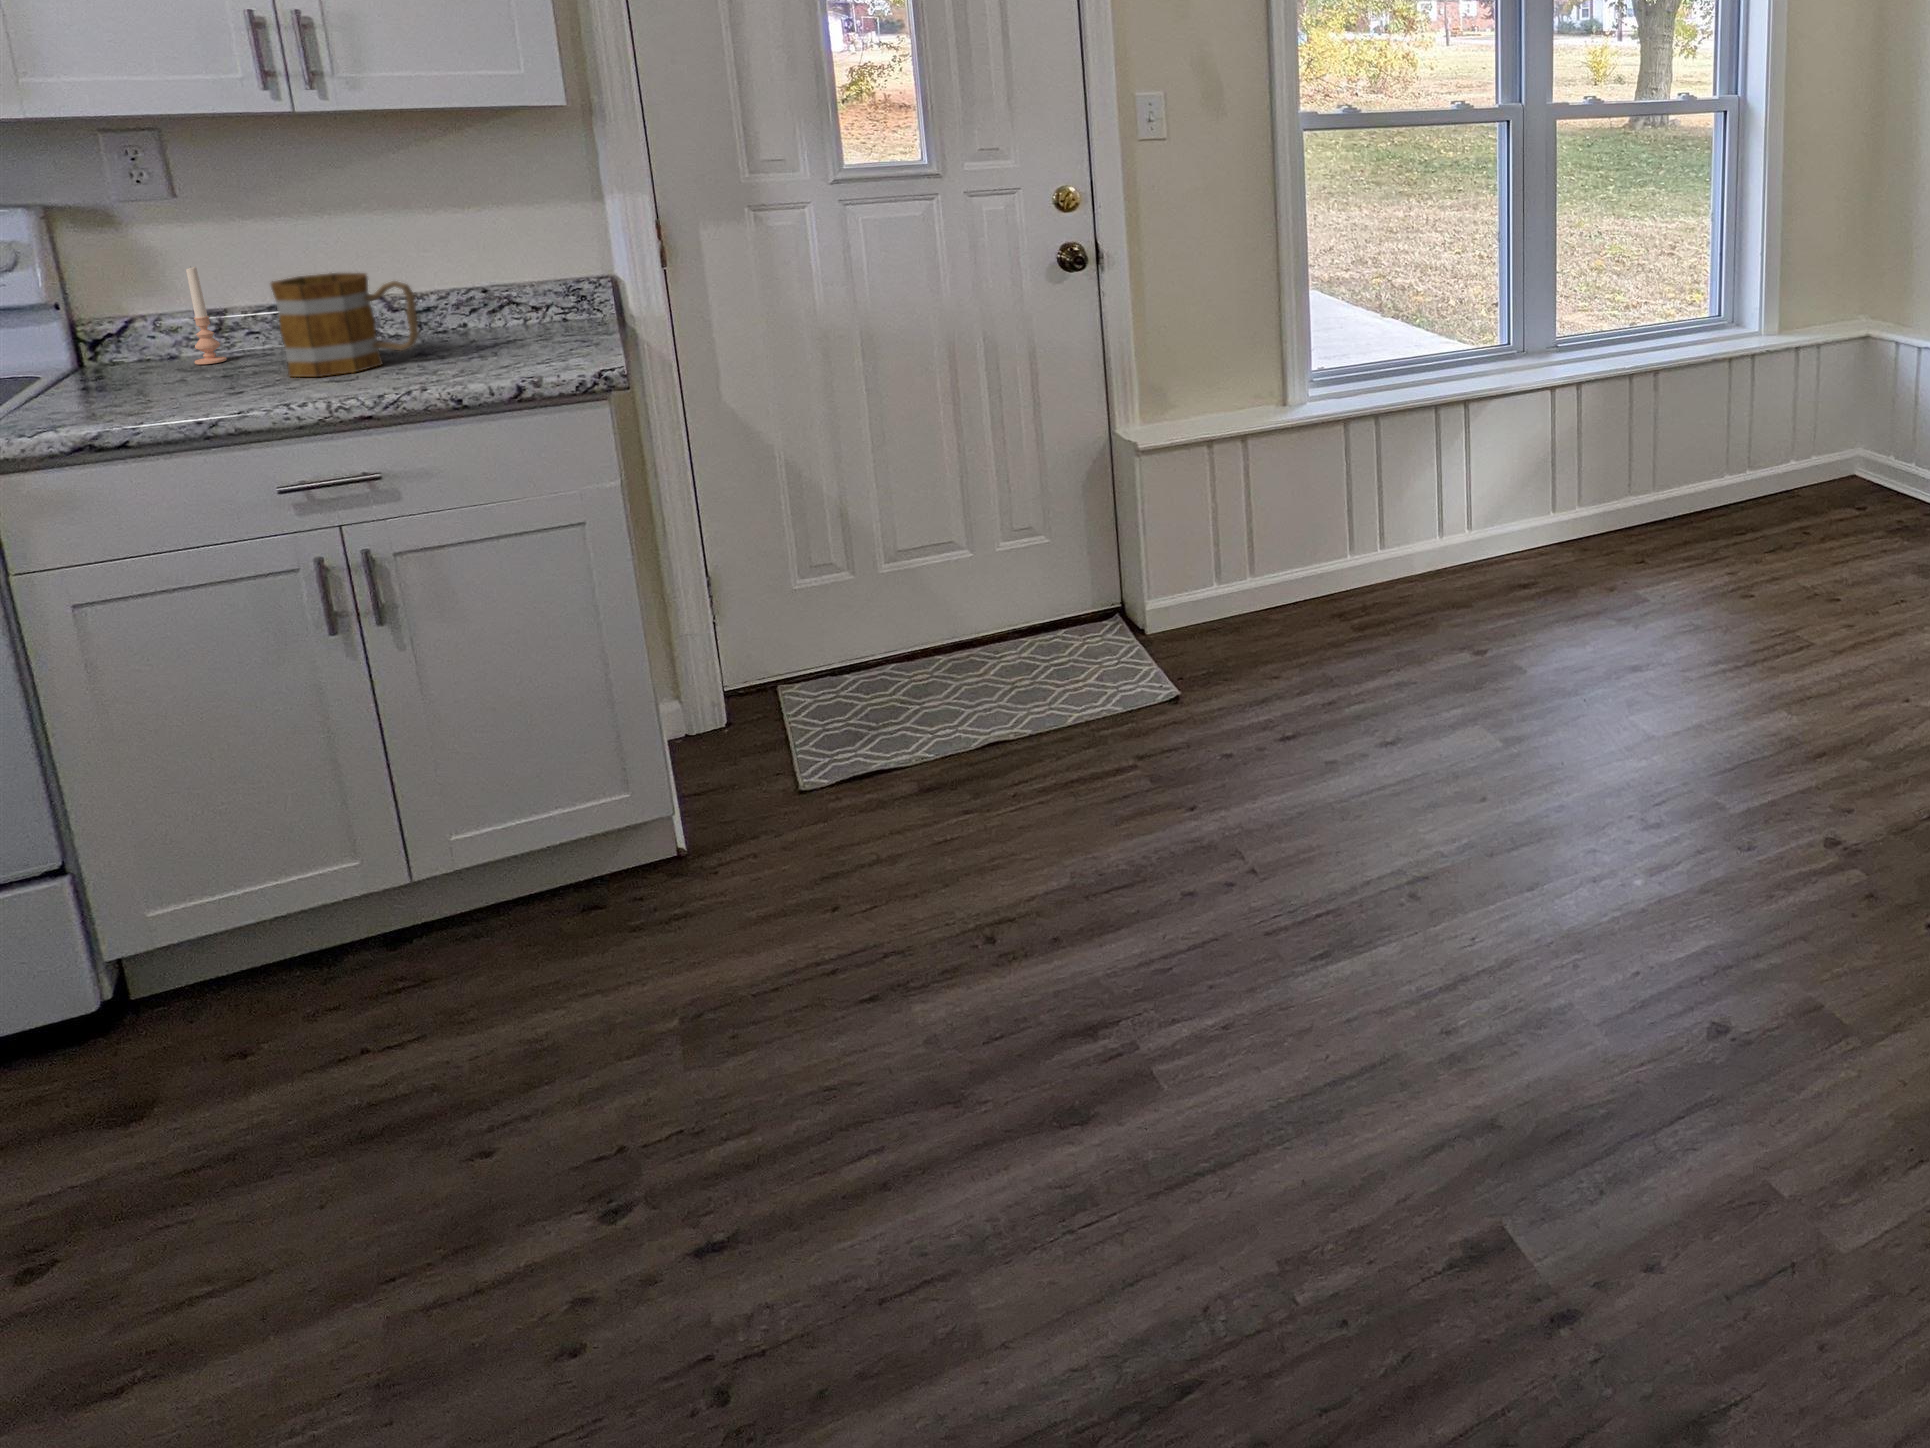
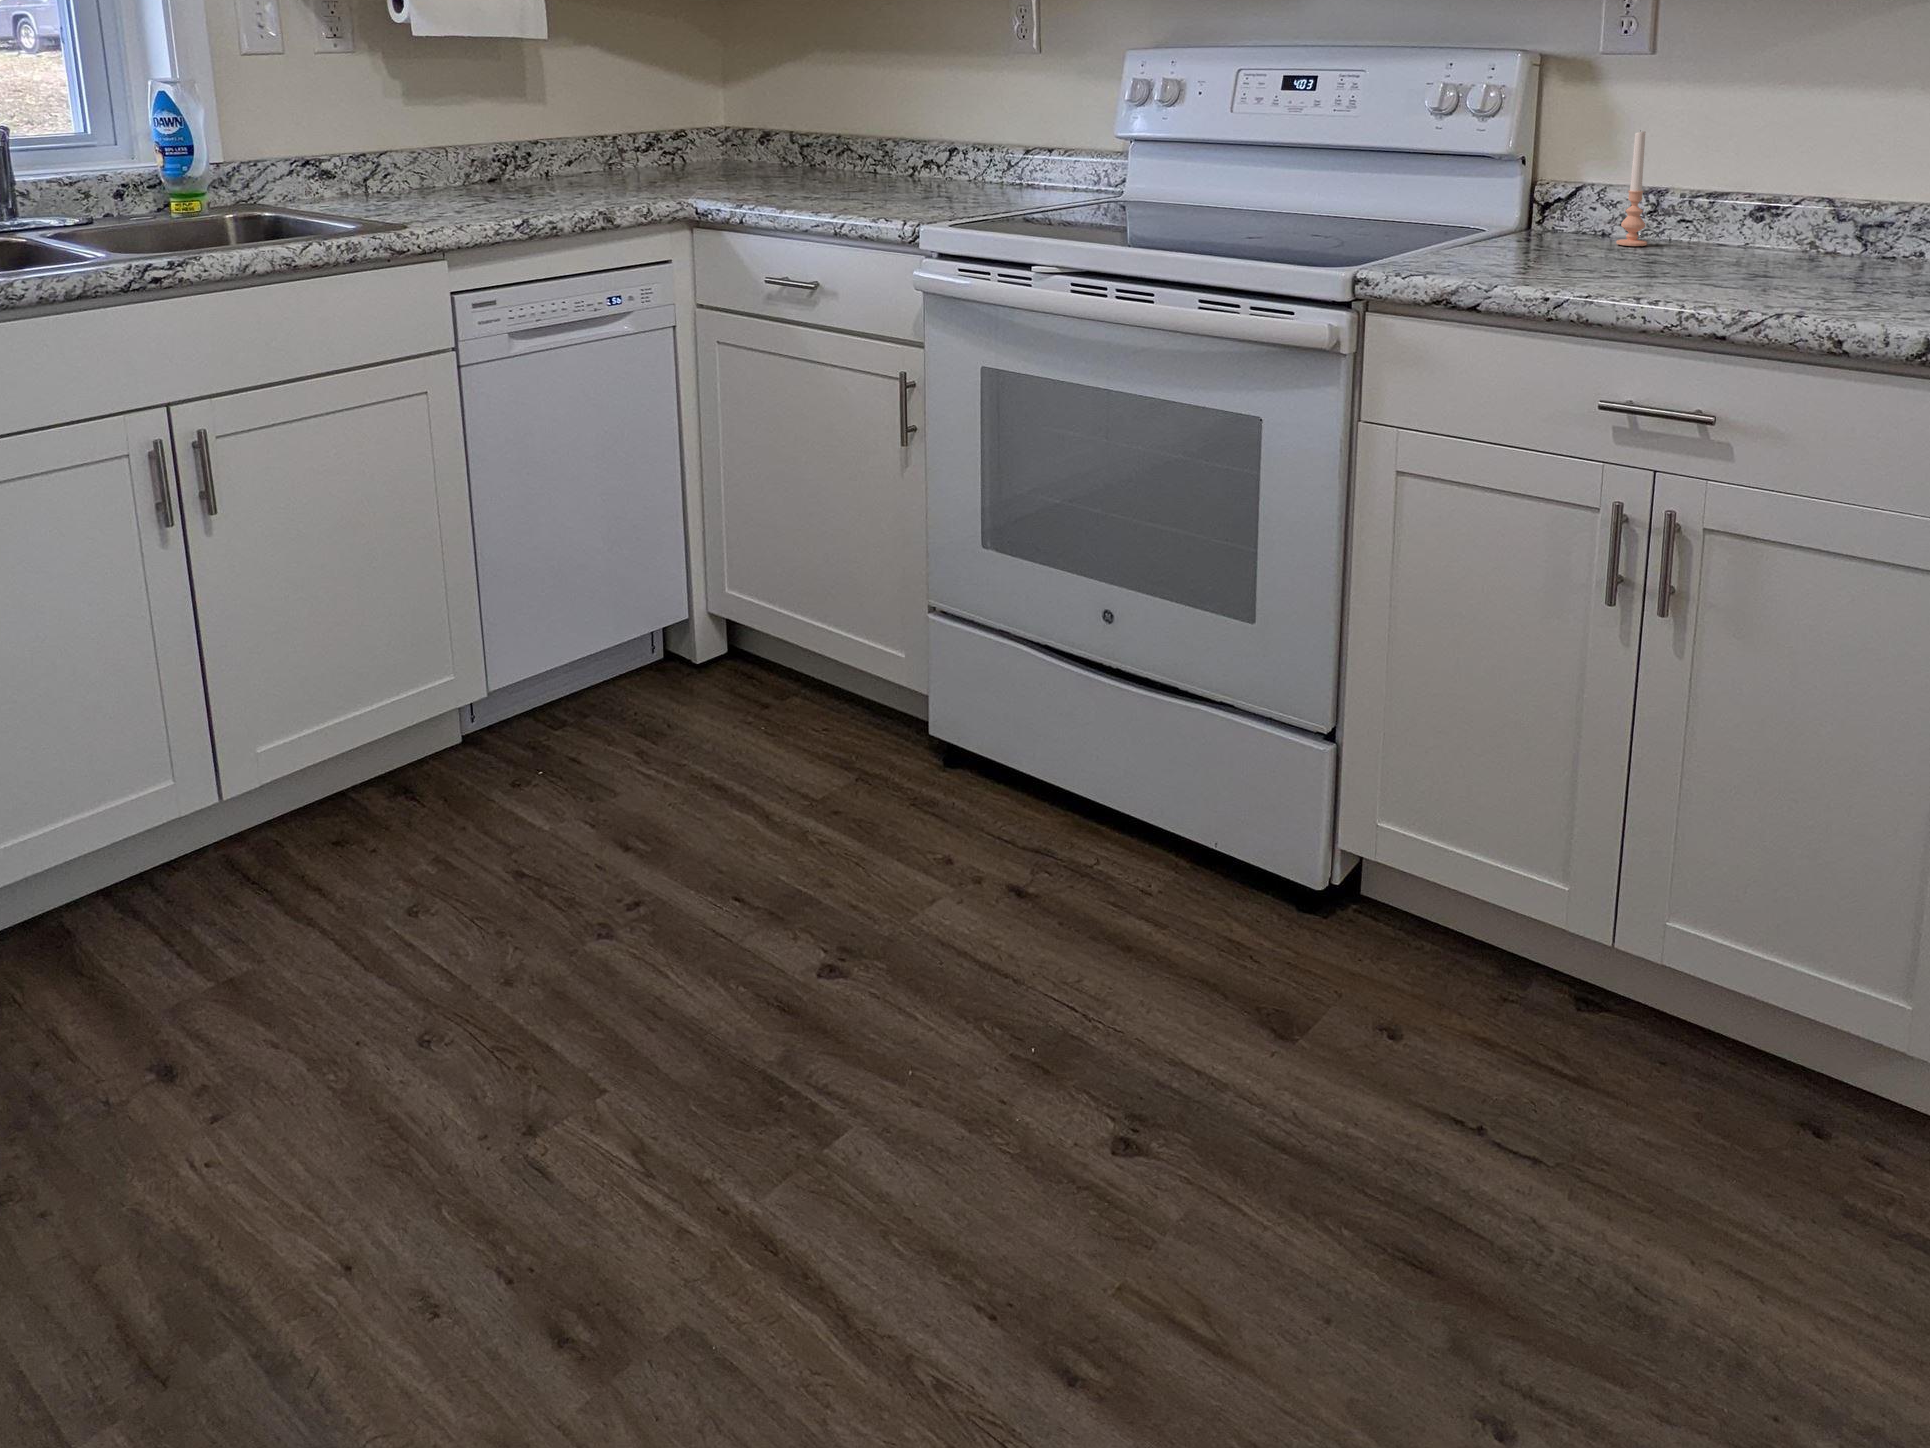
mug: present [271,273,419,377] -> none [1678,151,1849,281]

